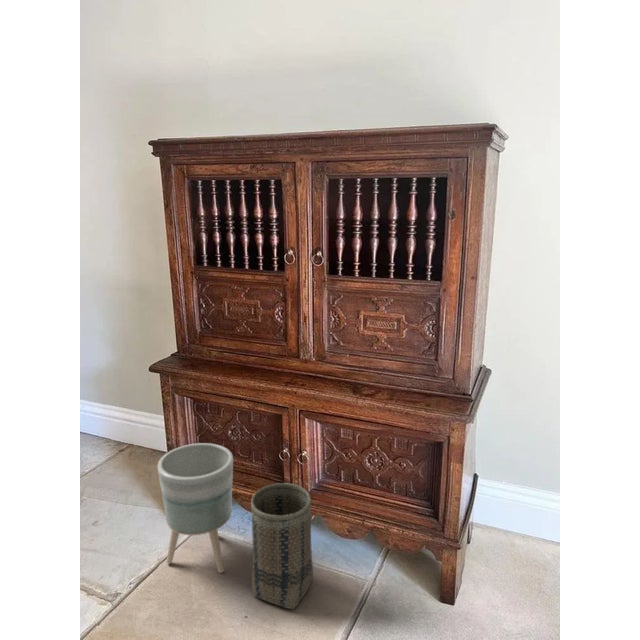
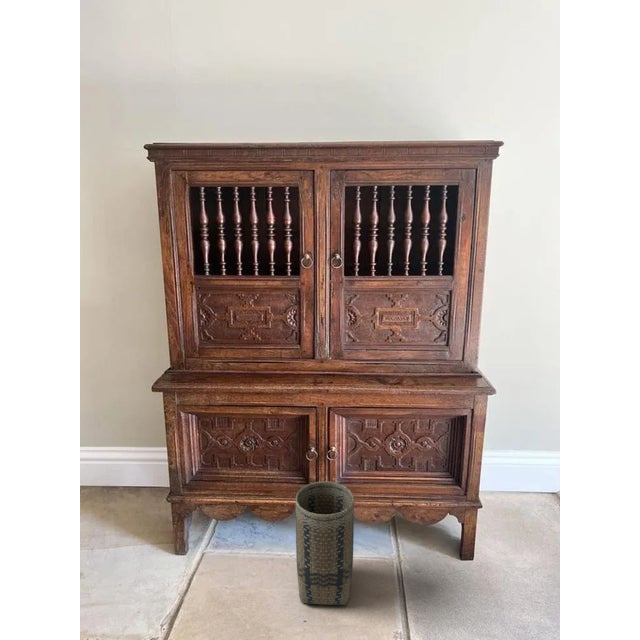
planter: present [157,443,233,573] -> none [180,458,260,597]

